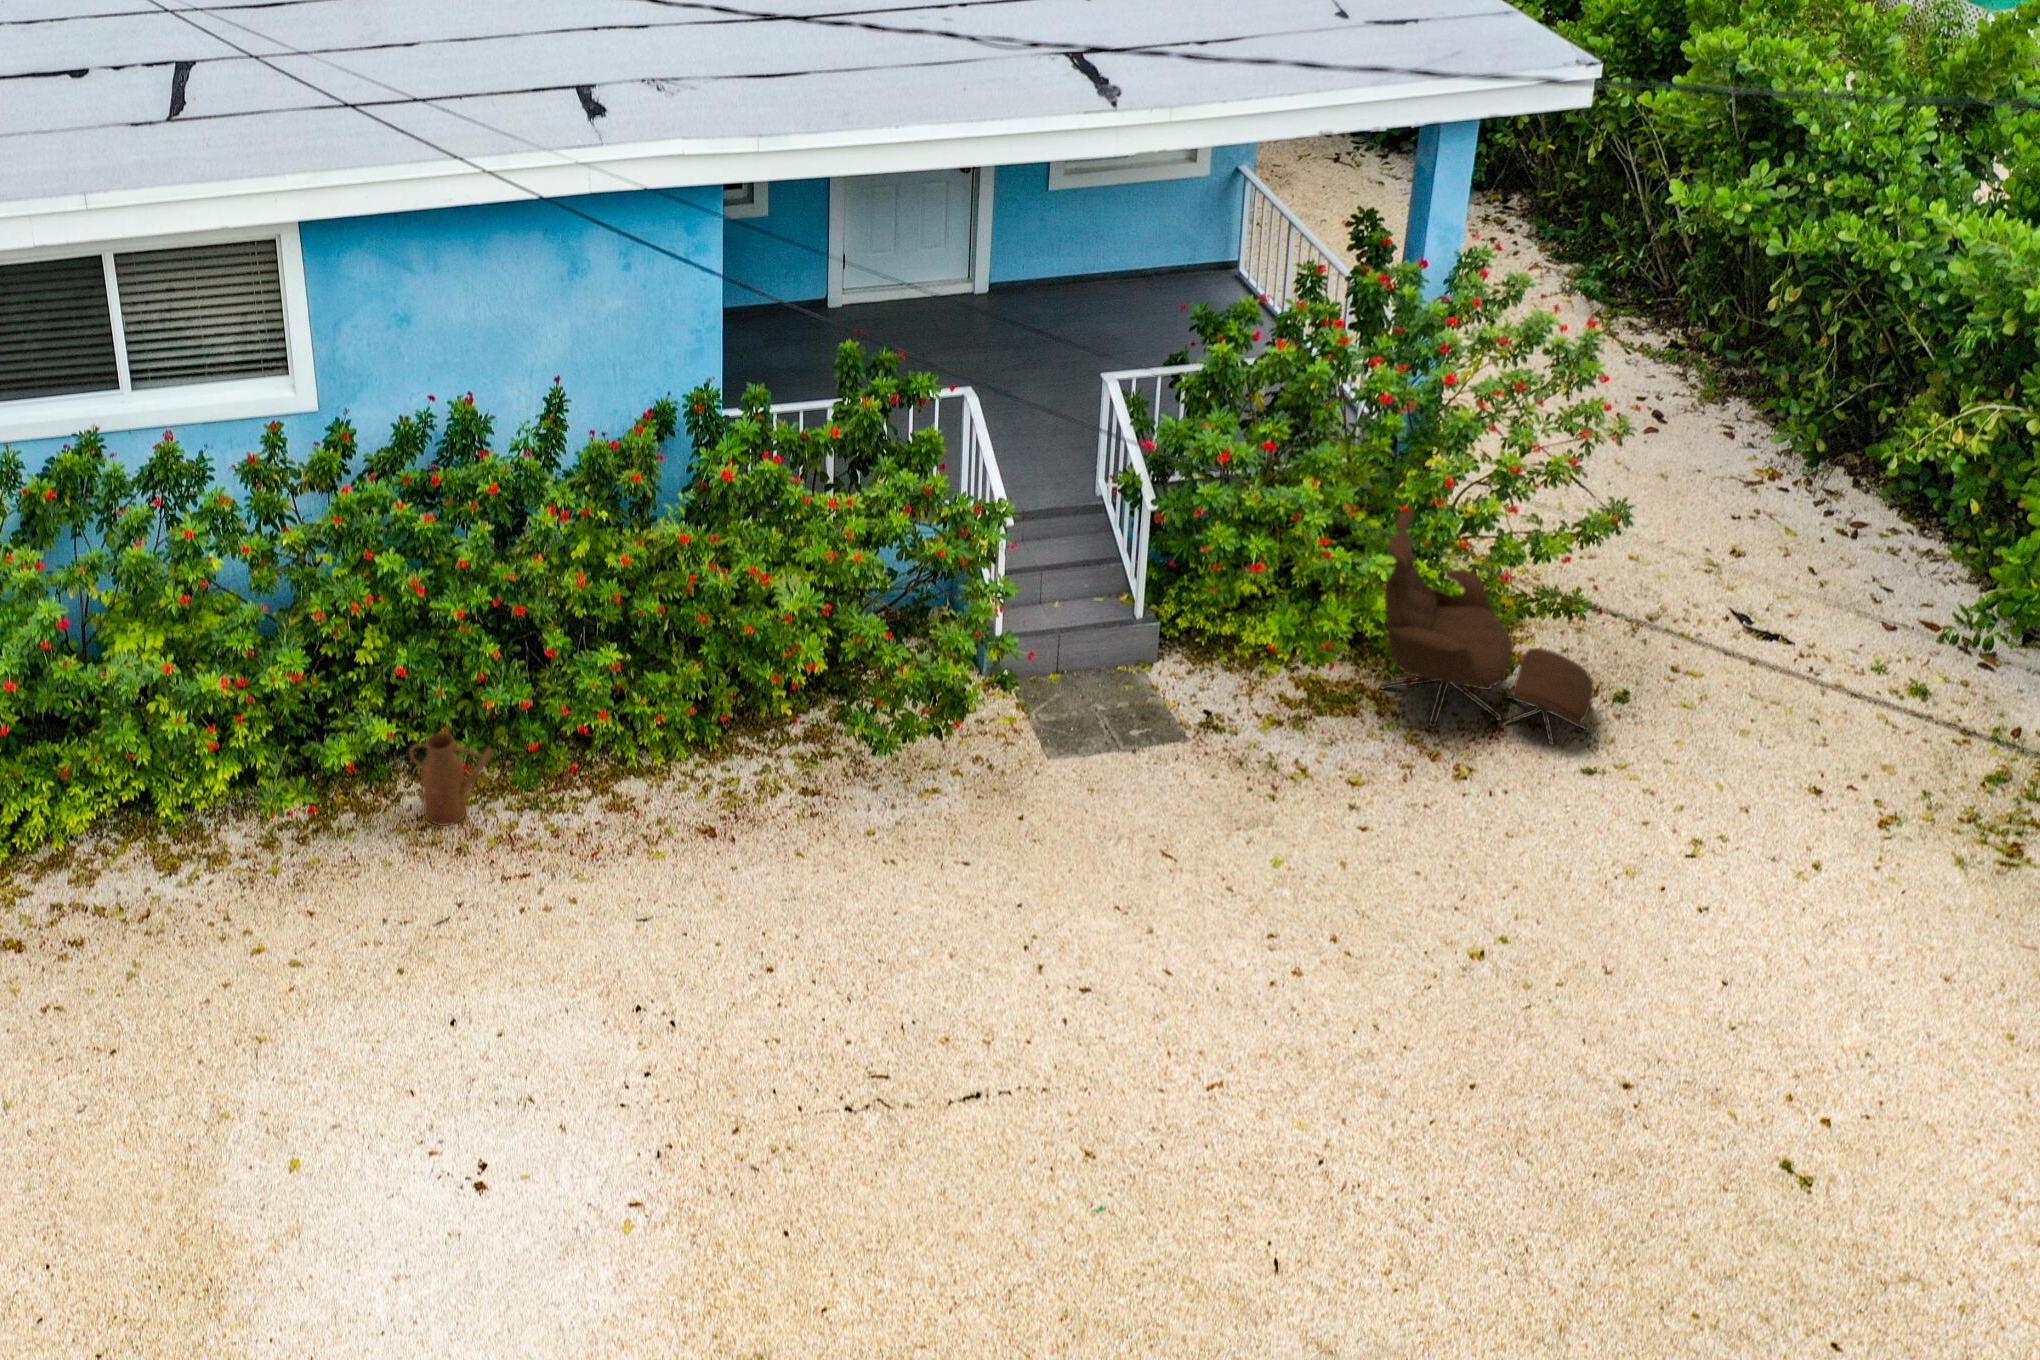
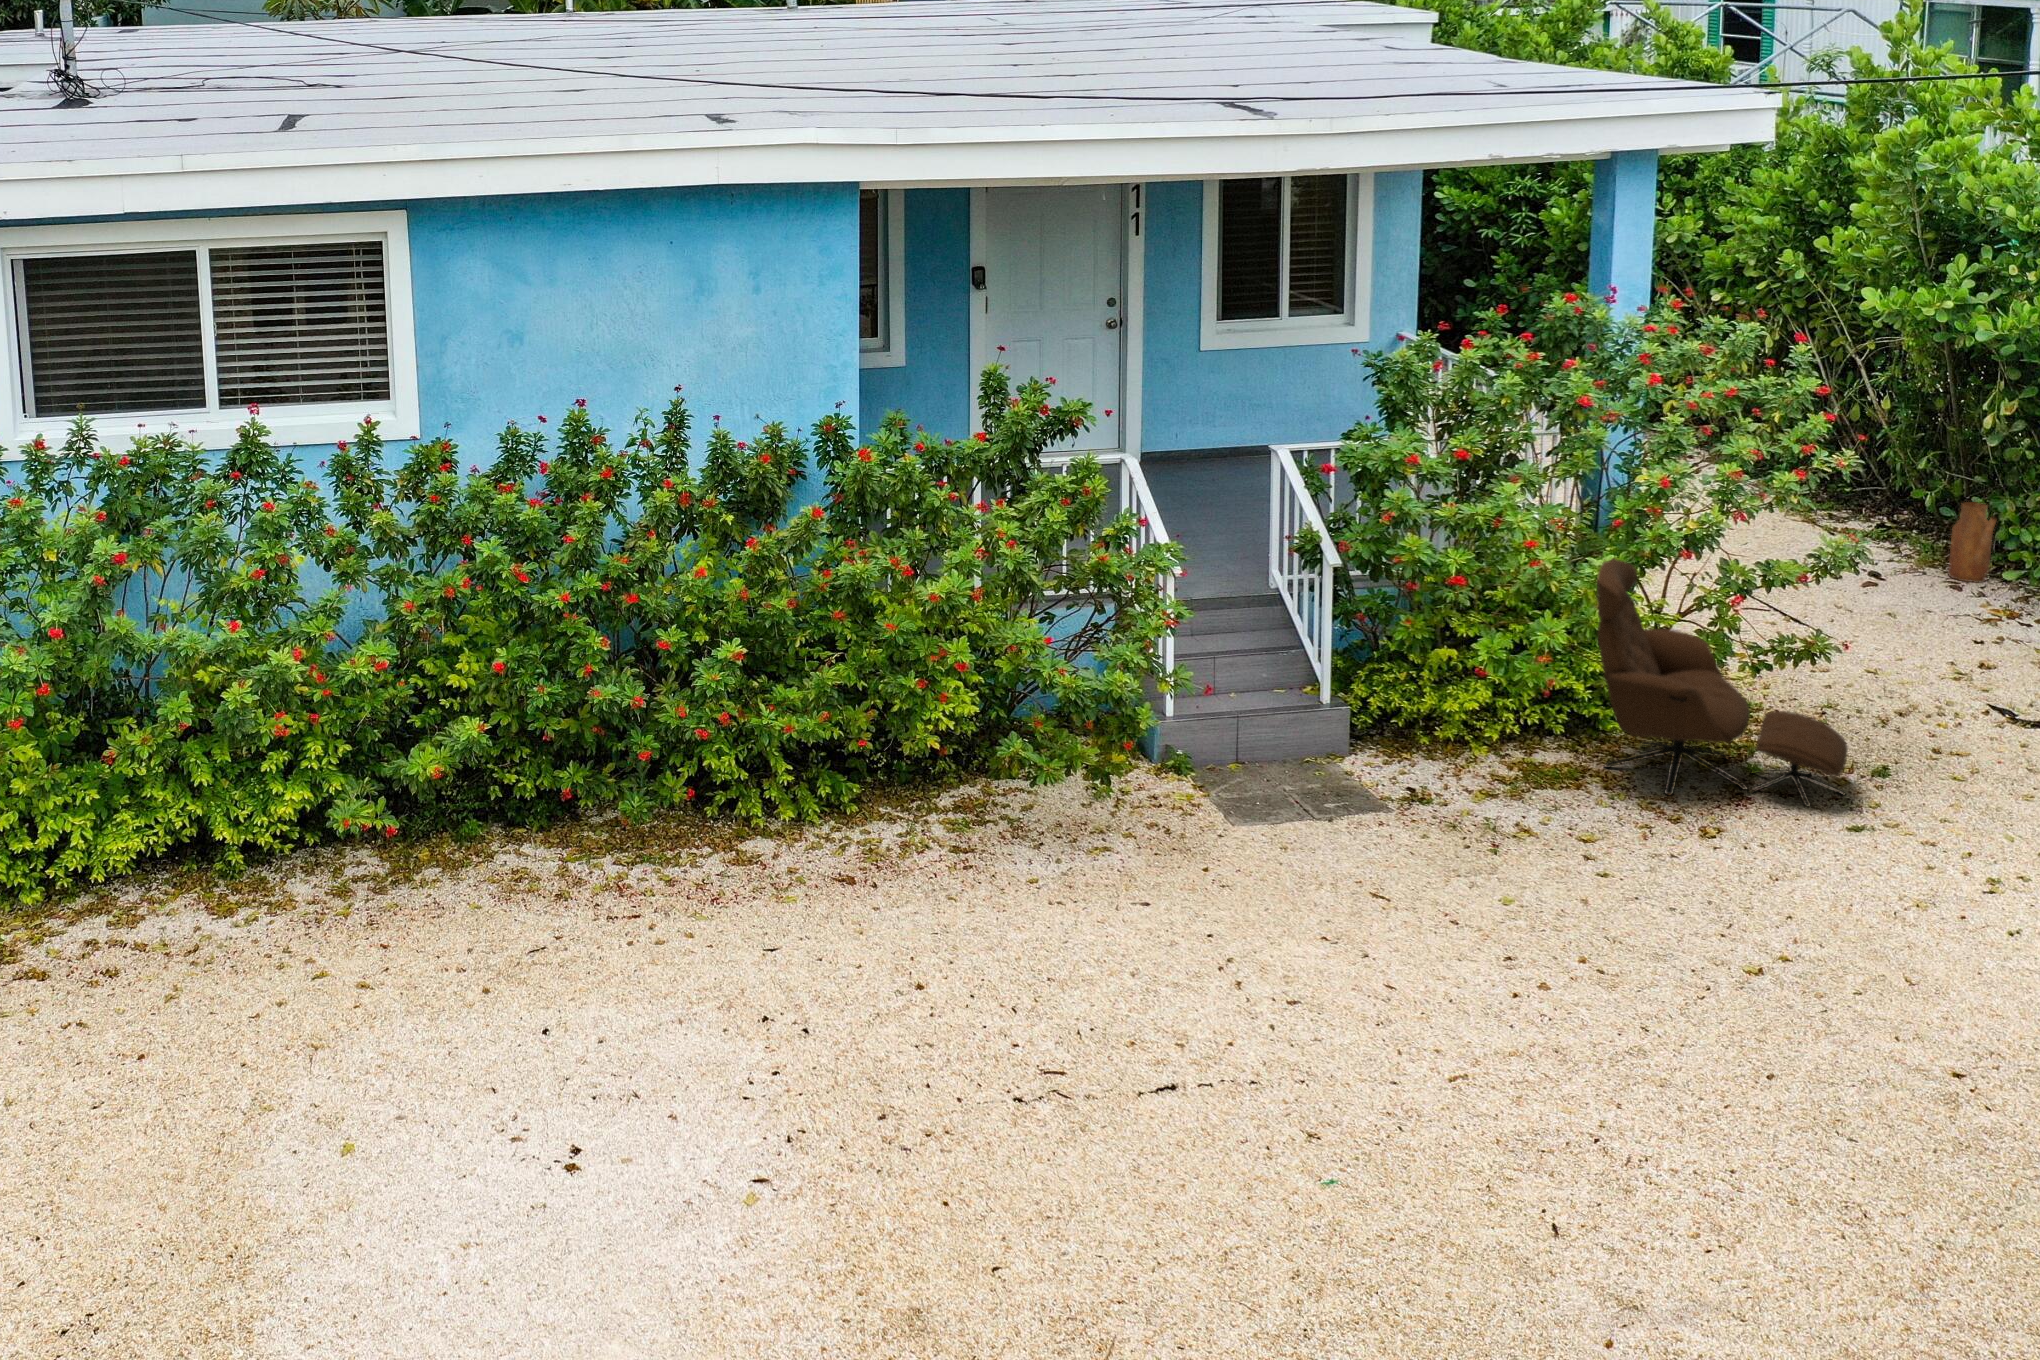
watering can: present [409,733,495,826] -> present [1948,502,1997,582]

